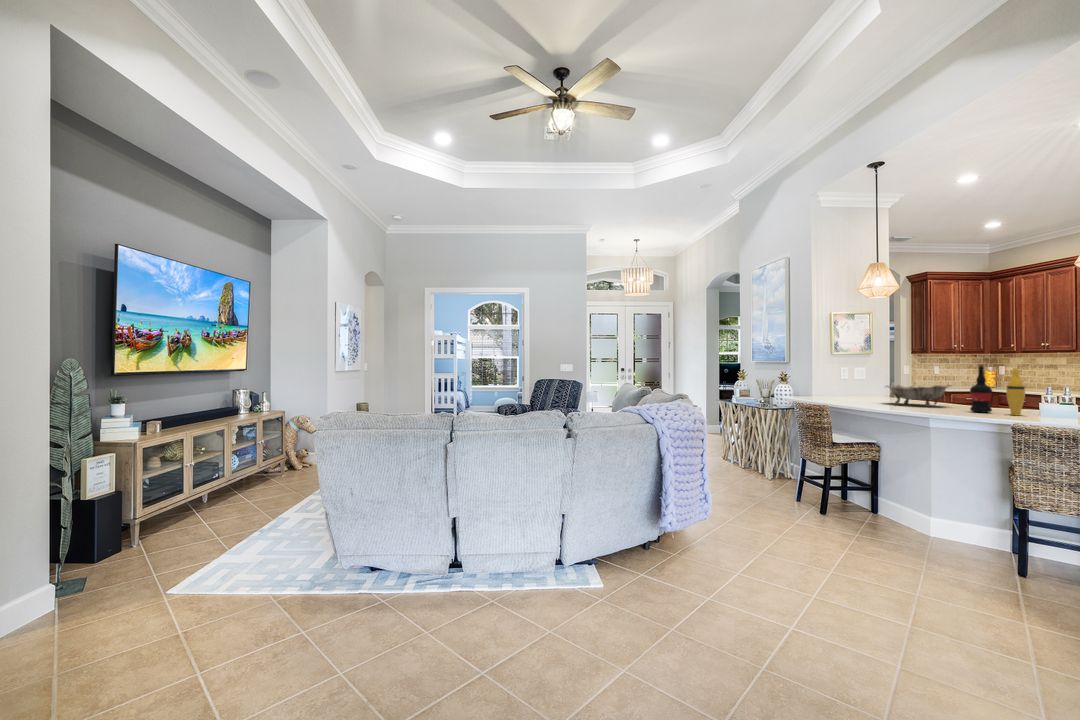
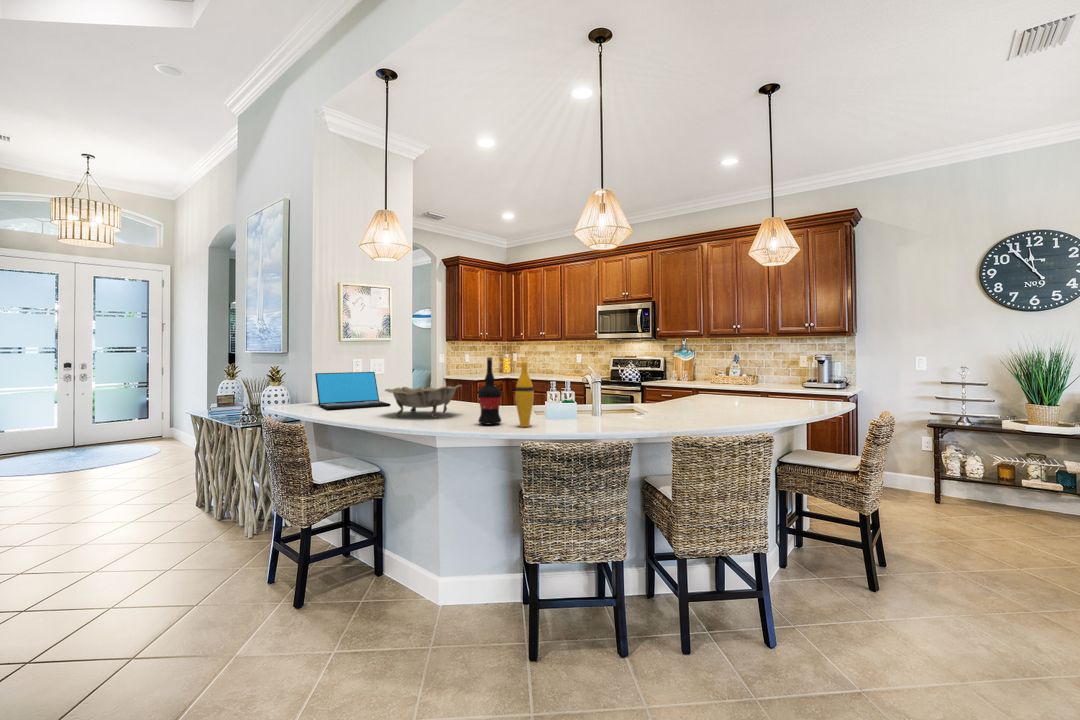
laptop: none [821,375,882,400] -> present [315,372,391,410]

